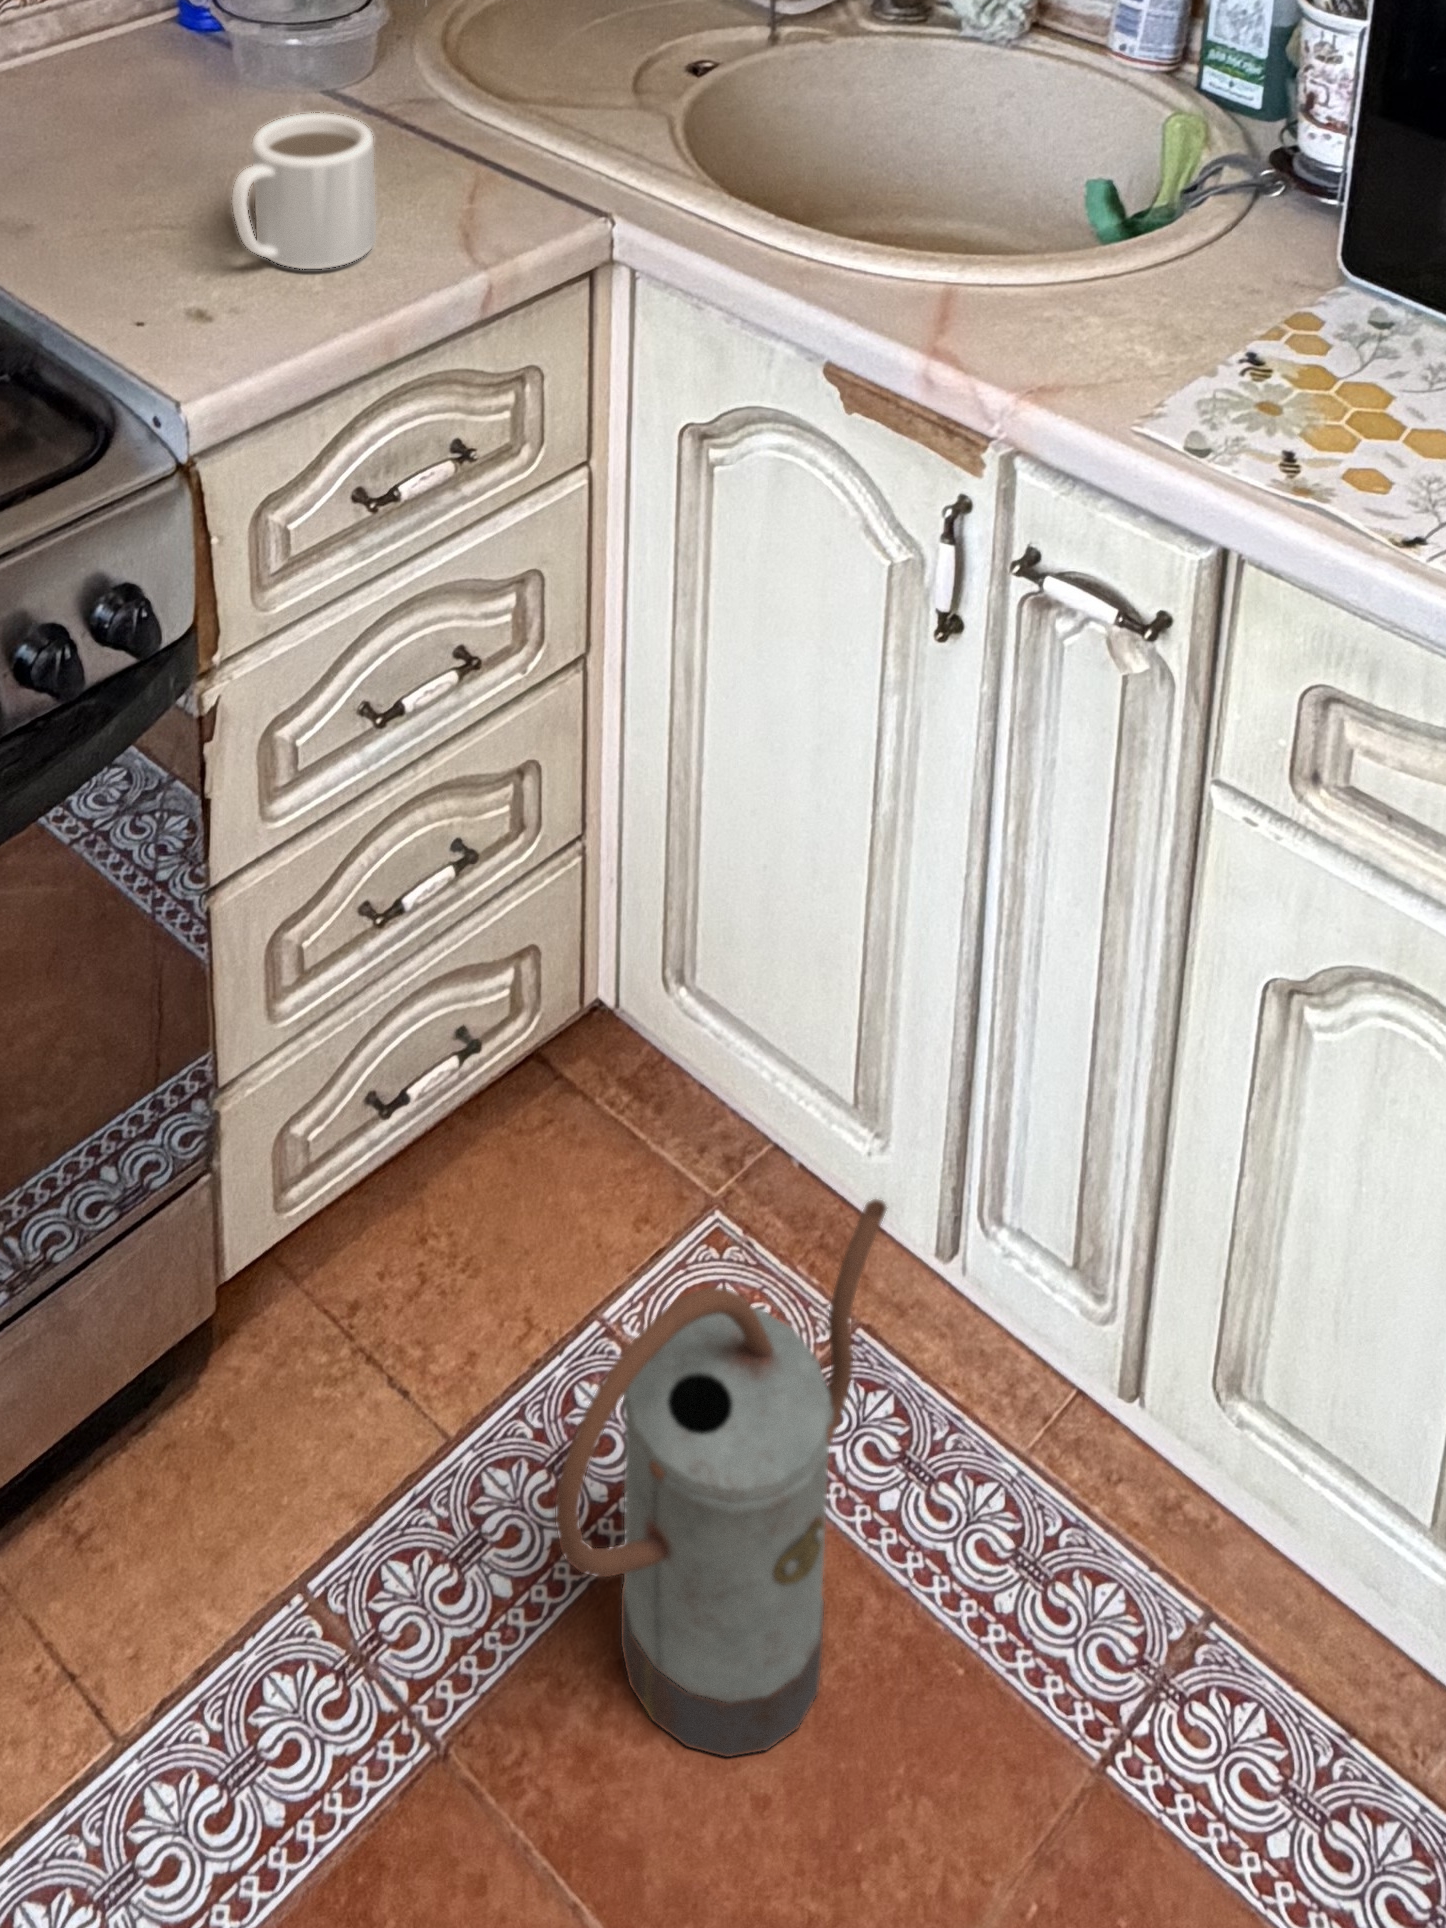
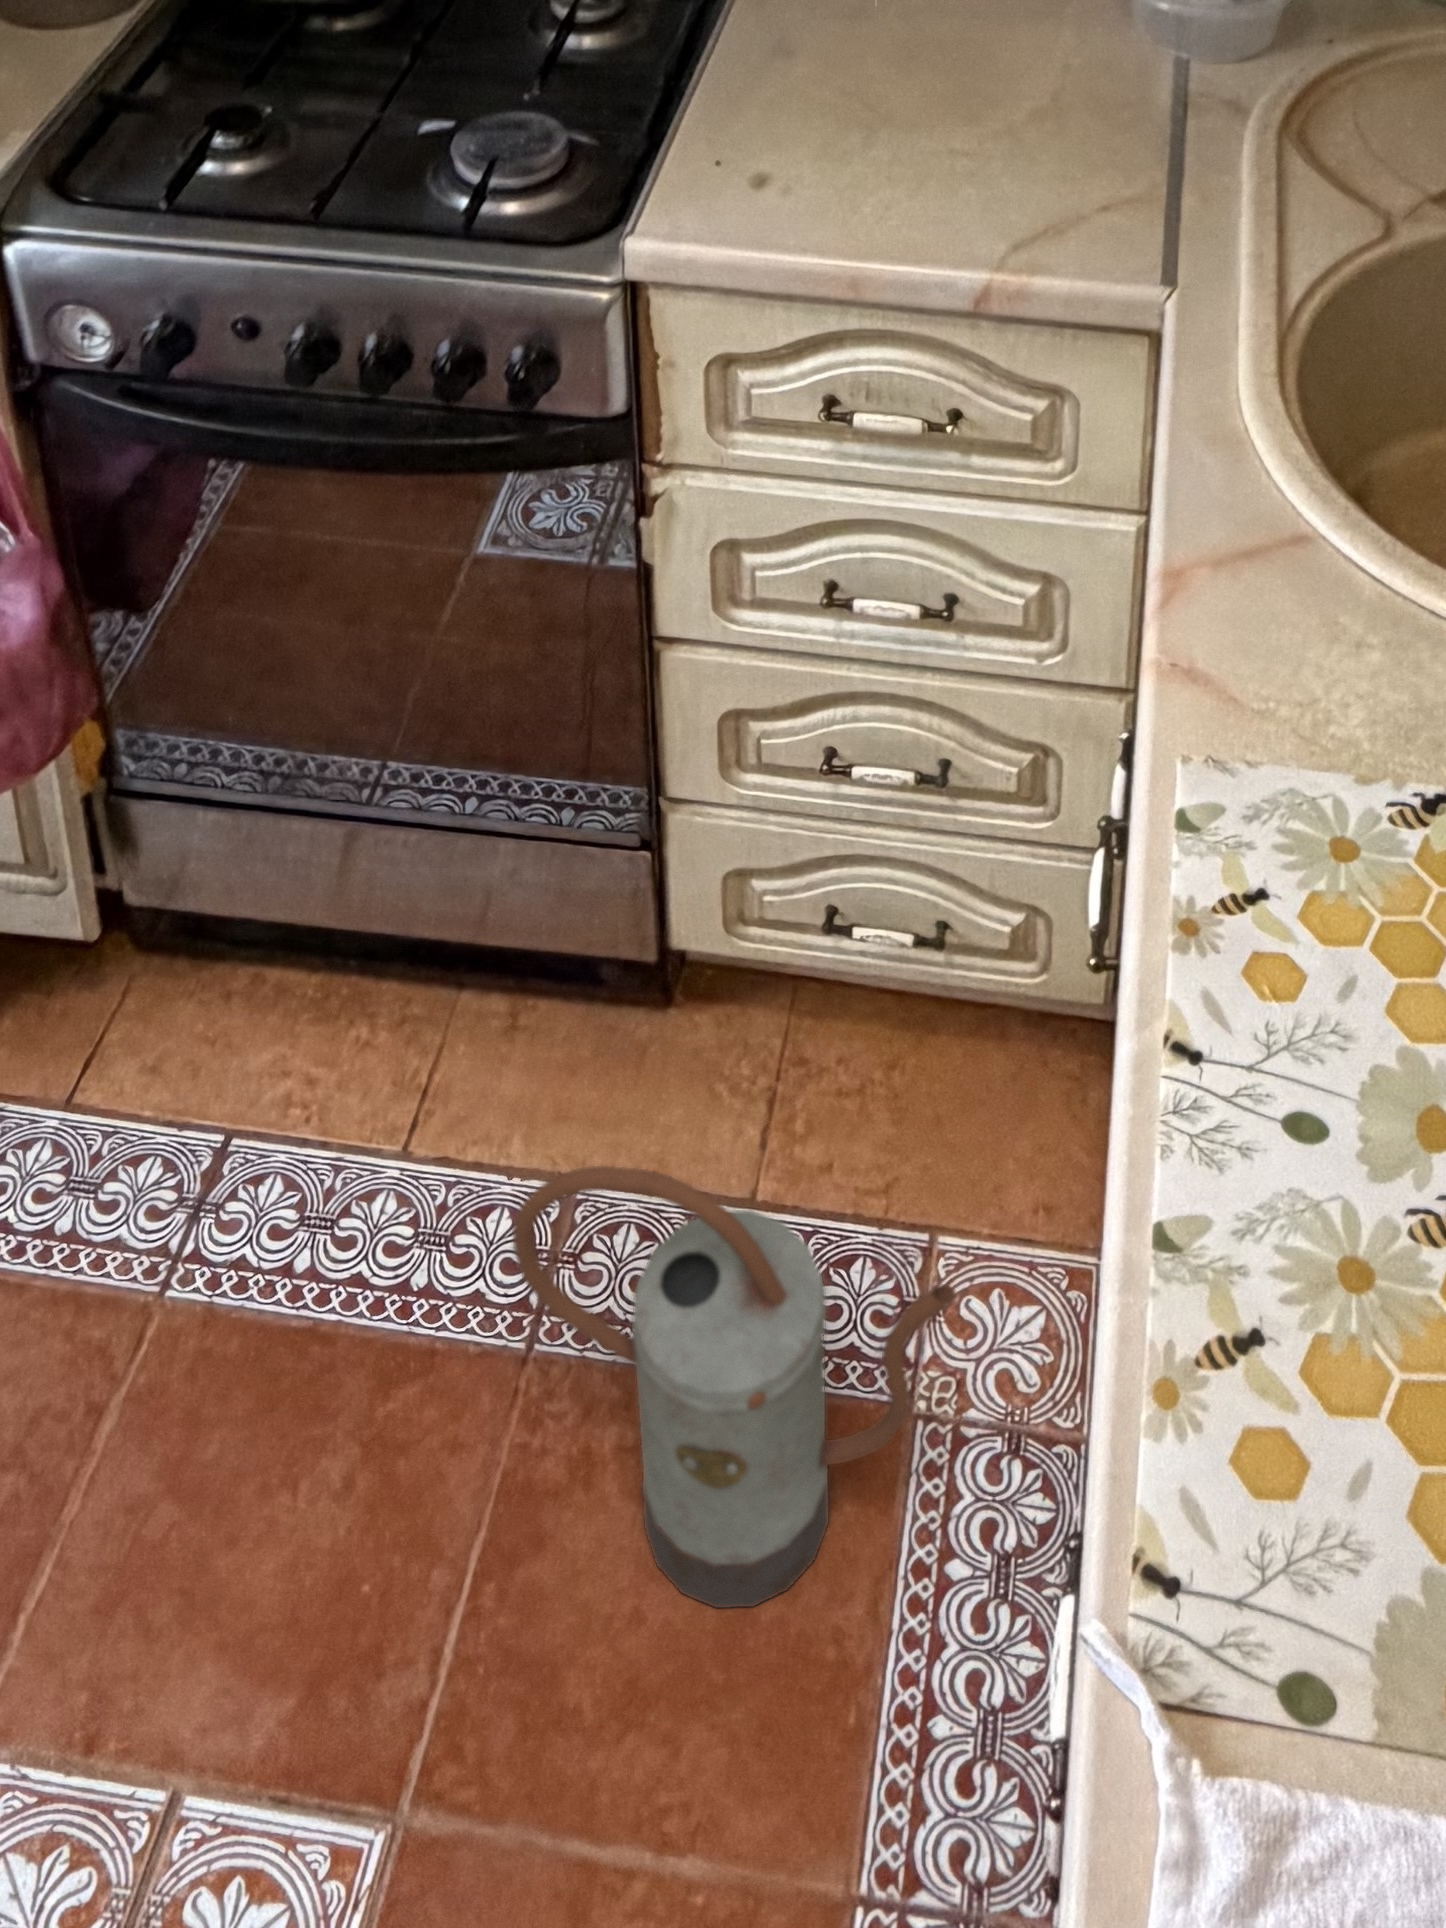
mug: present [232,113,376,269] -> none [865,48,1021,201]

